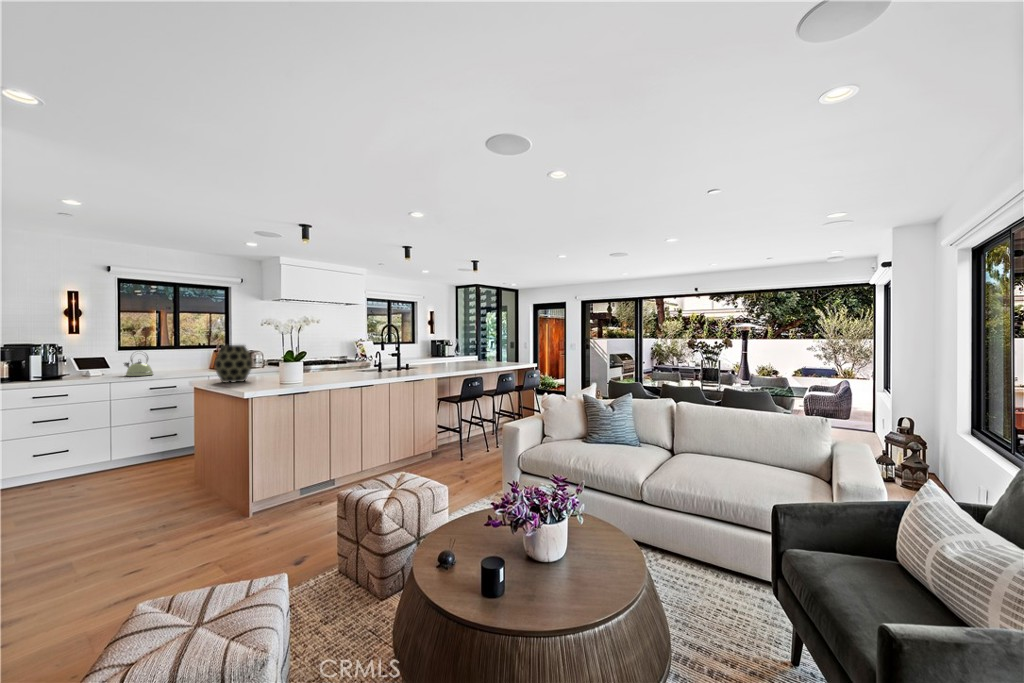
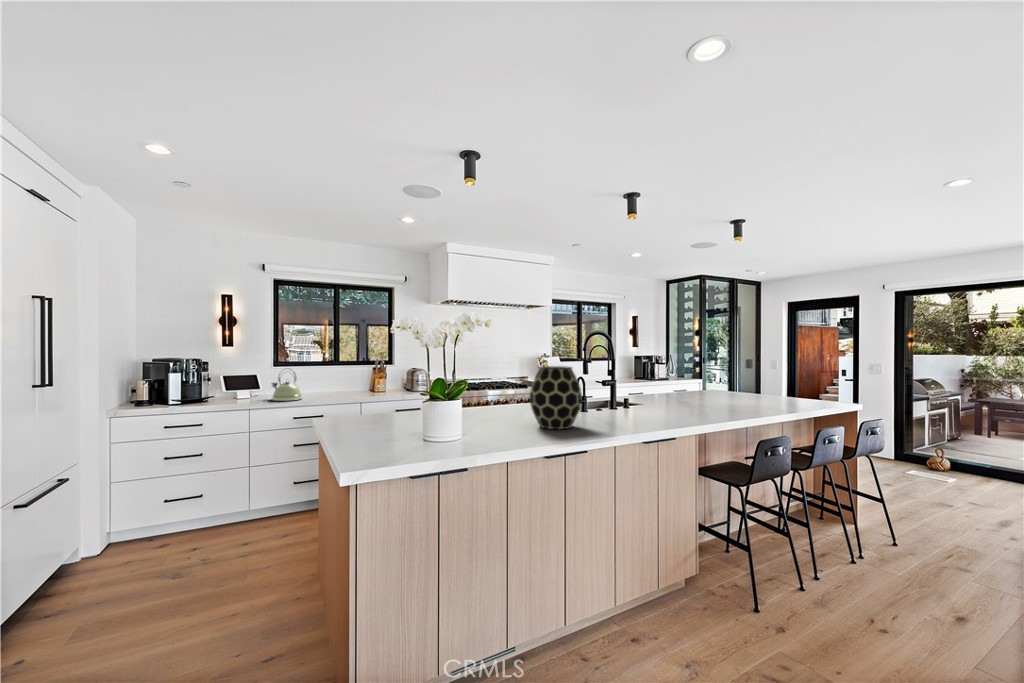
vase: present [214,345,252,383] -> present [530,366,582,429]

